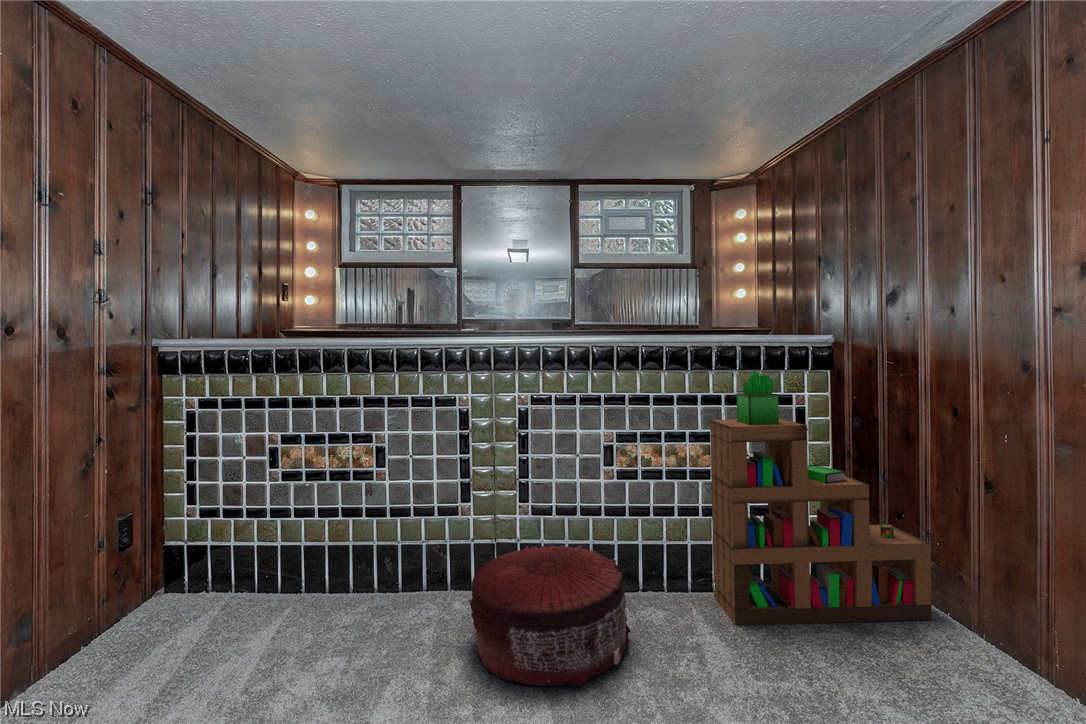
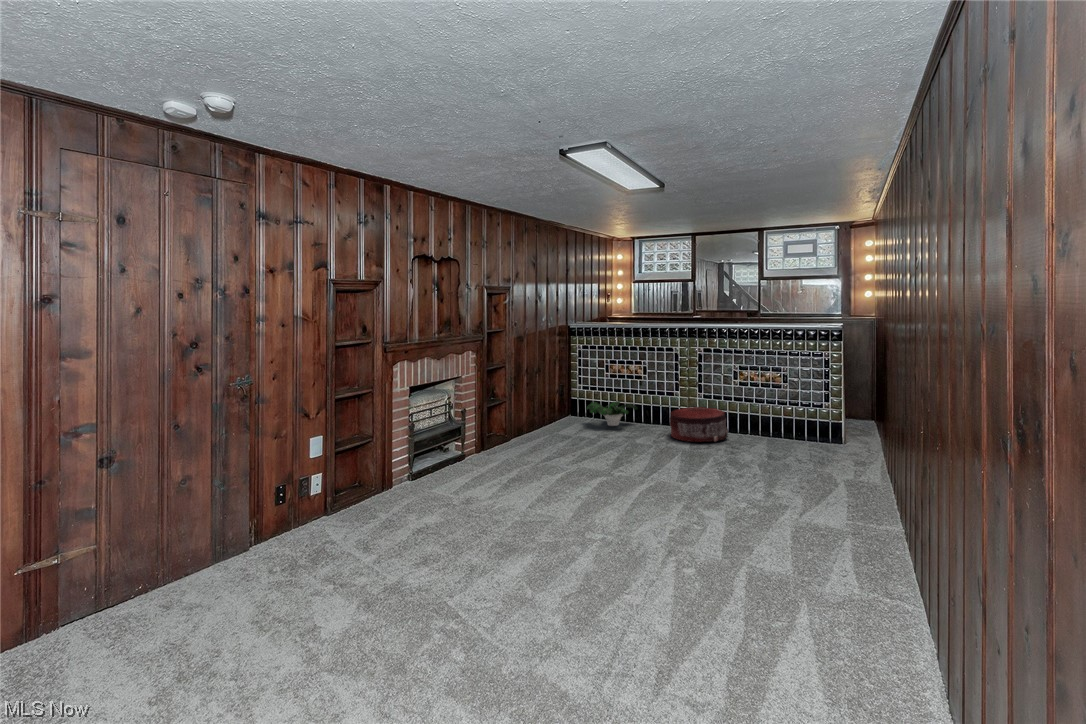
bookshelf: present [710,372,932,626] -> none [774,343,868,452]
potted plant: none [198,546,366,635] -> present [586,401,638,426]

